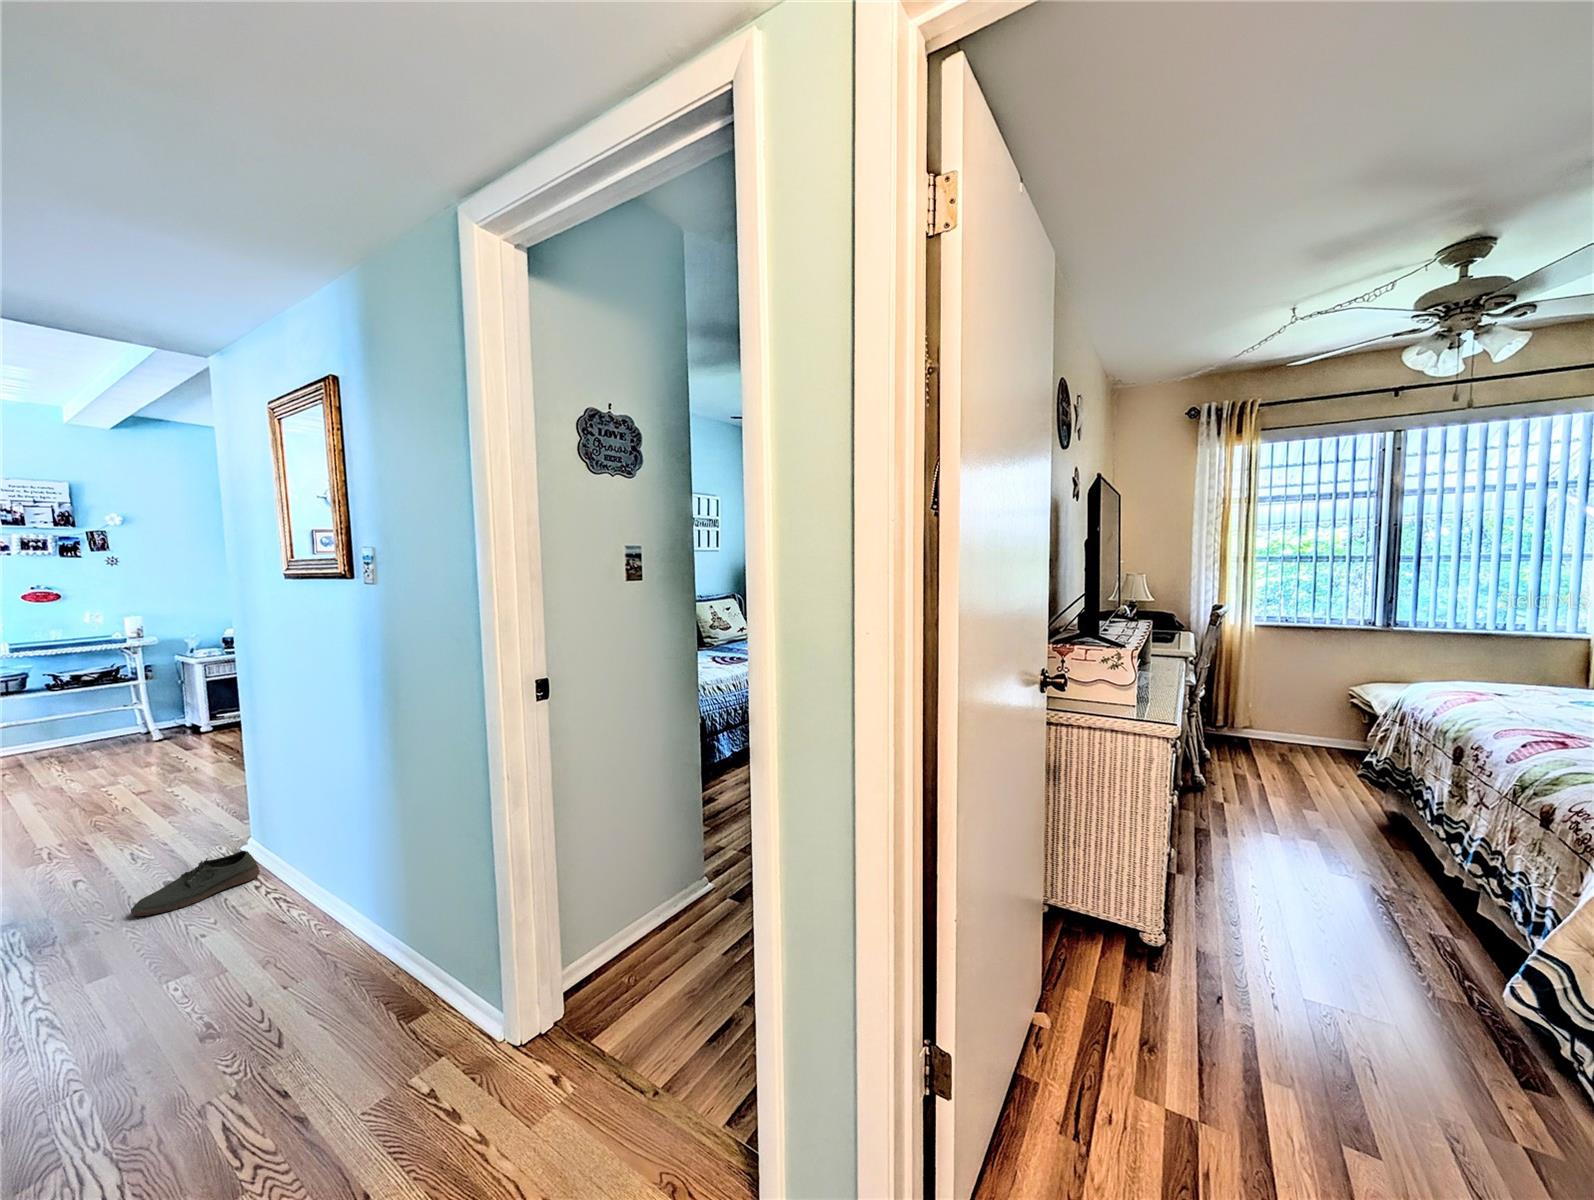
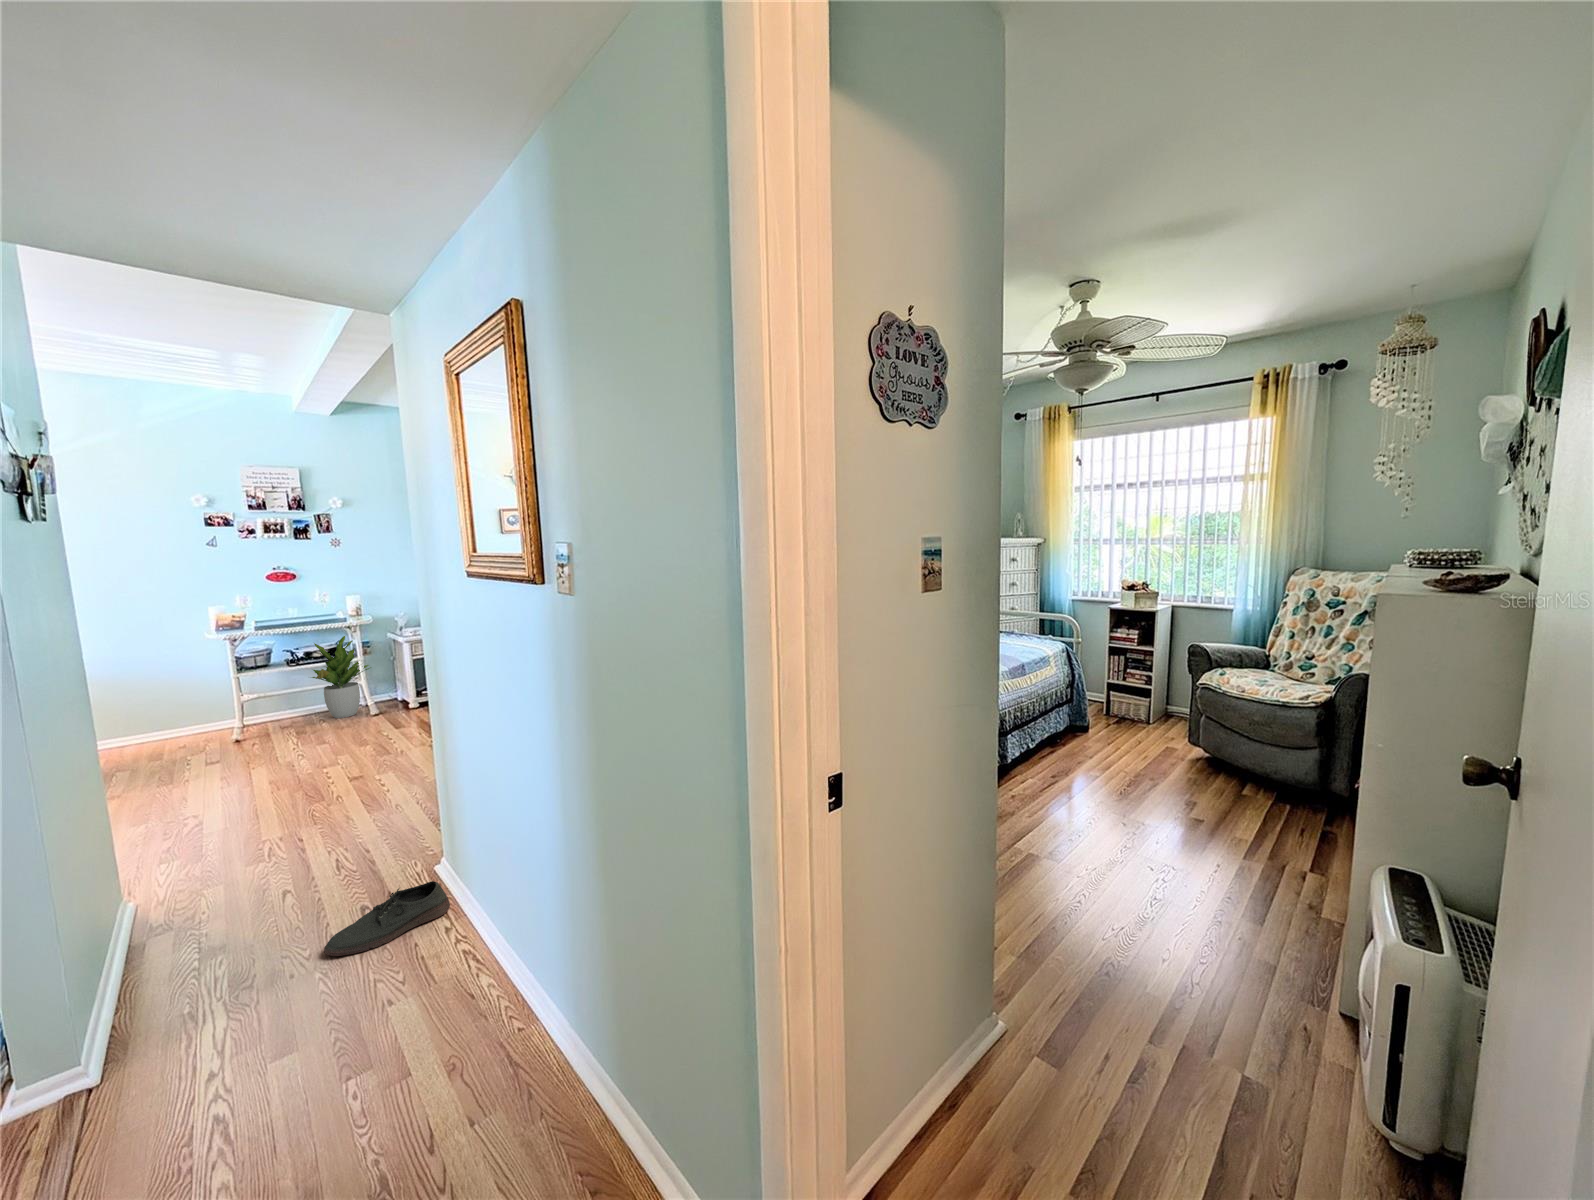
potted plant: none [72,657,155,745] -> present [312,636,371,718]

